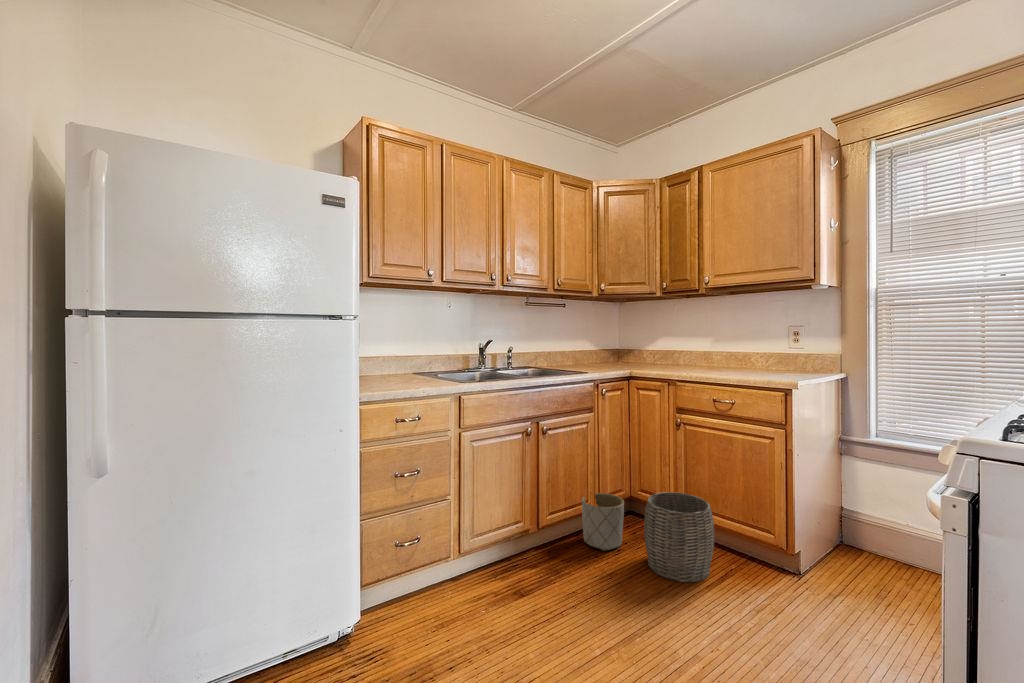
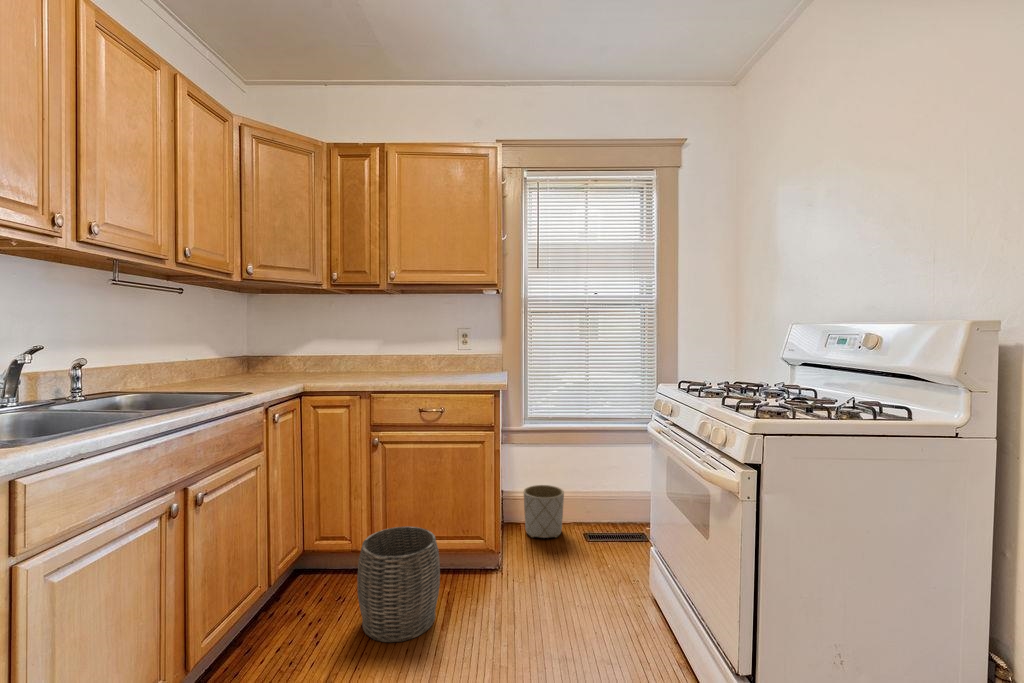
planter: present [582,493,624,551] -> present [524,485,564,538]

